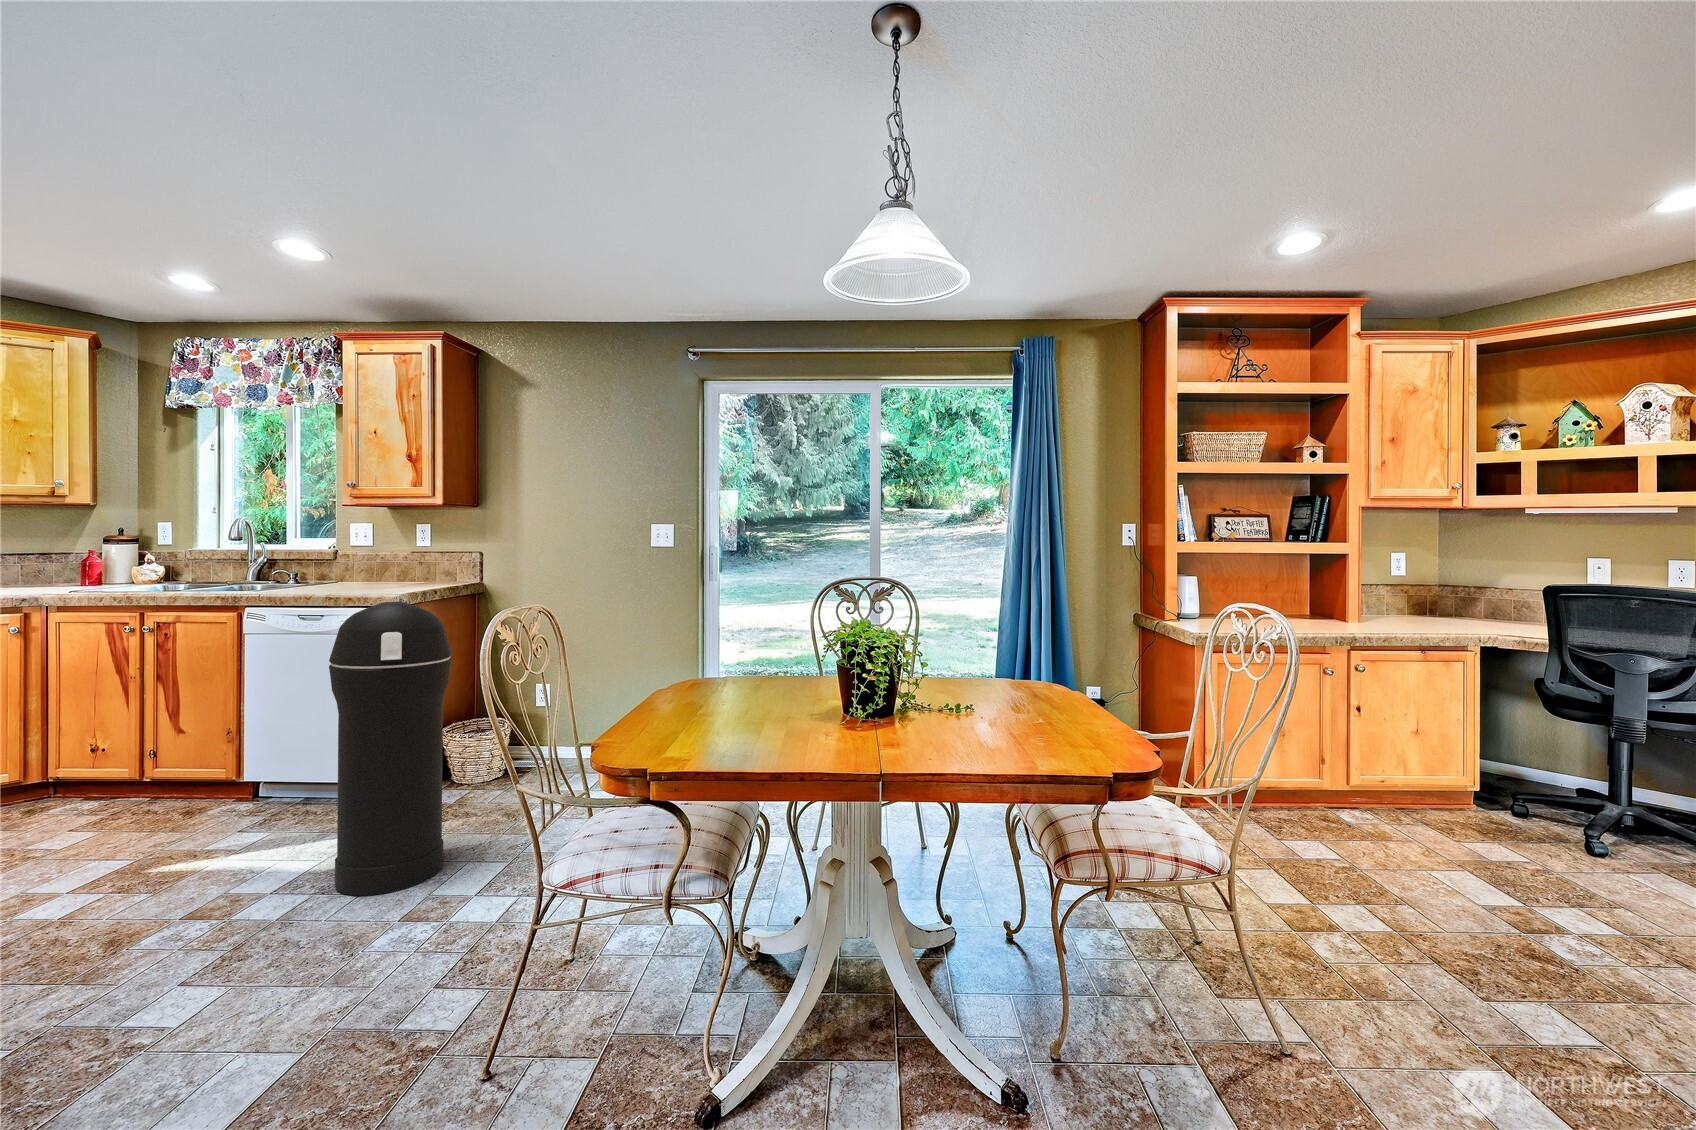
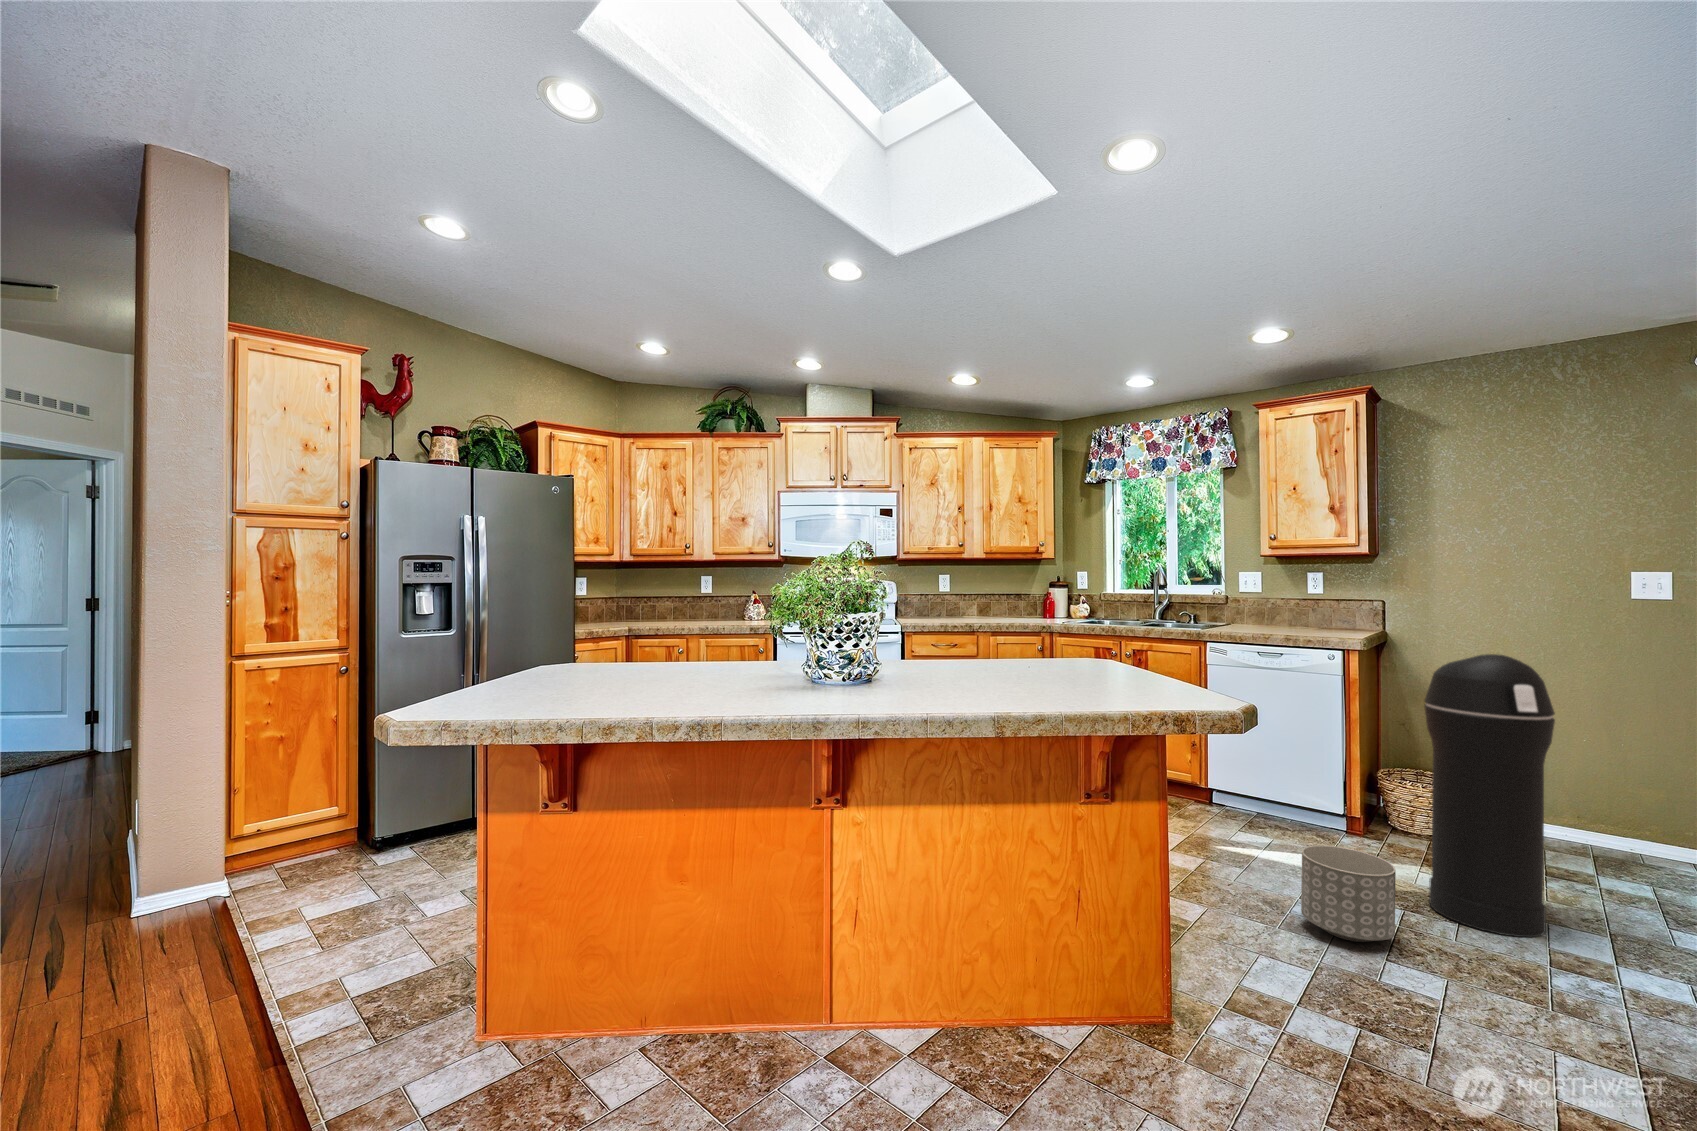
planter: none [74,847,210,970] -> present [1301,845,1396,942]

